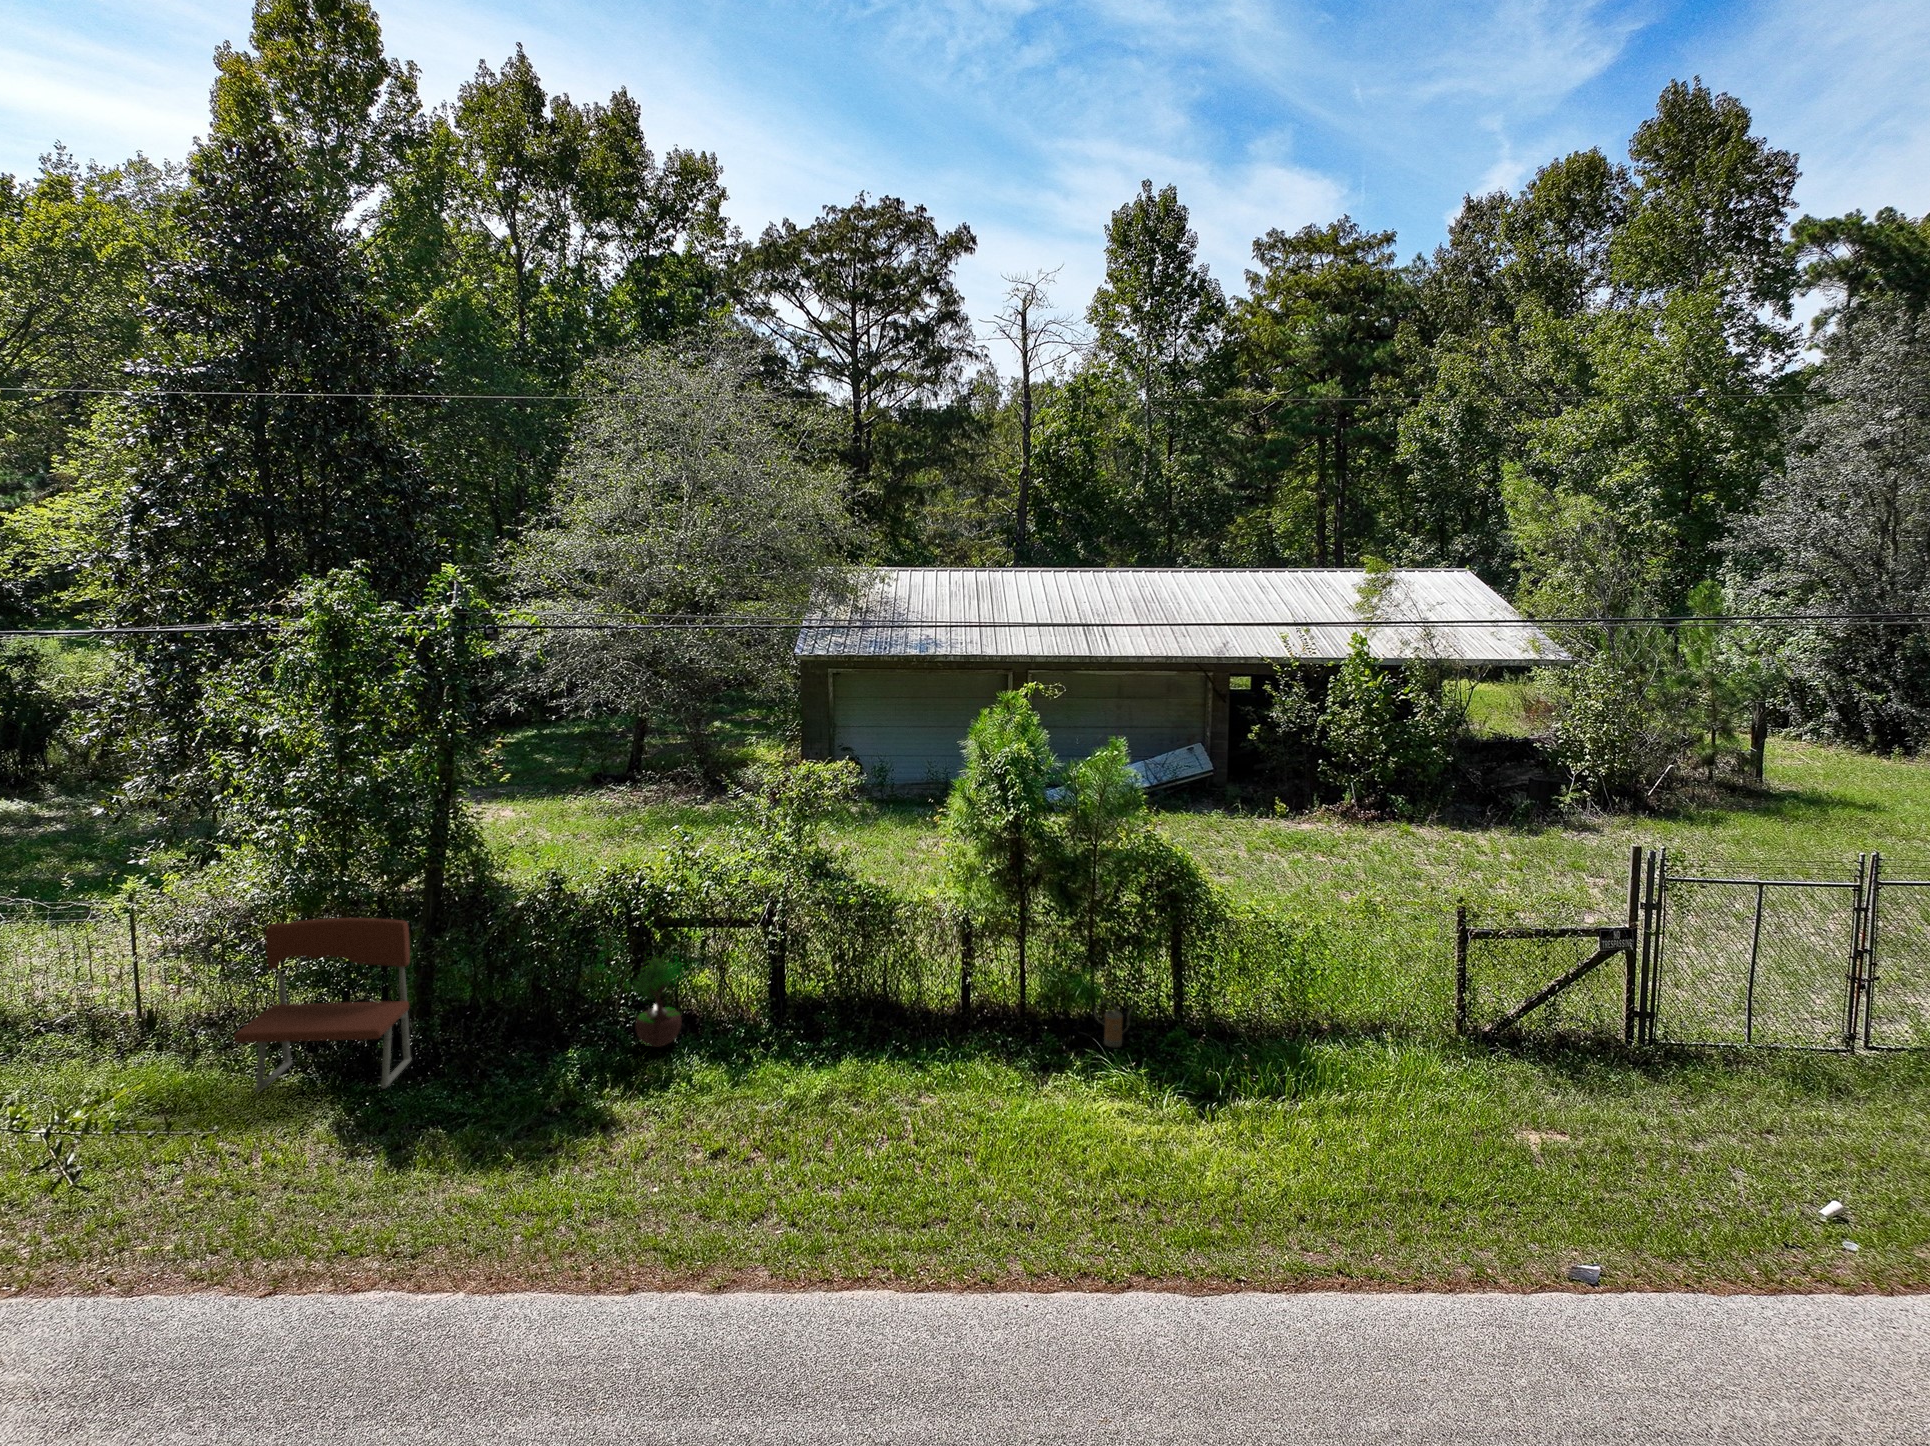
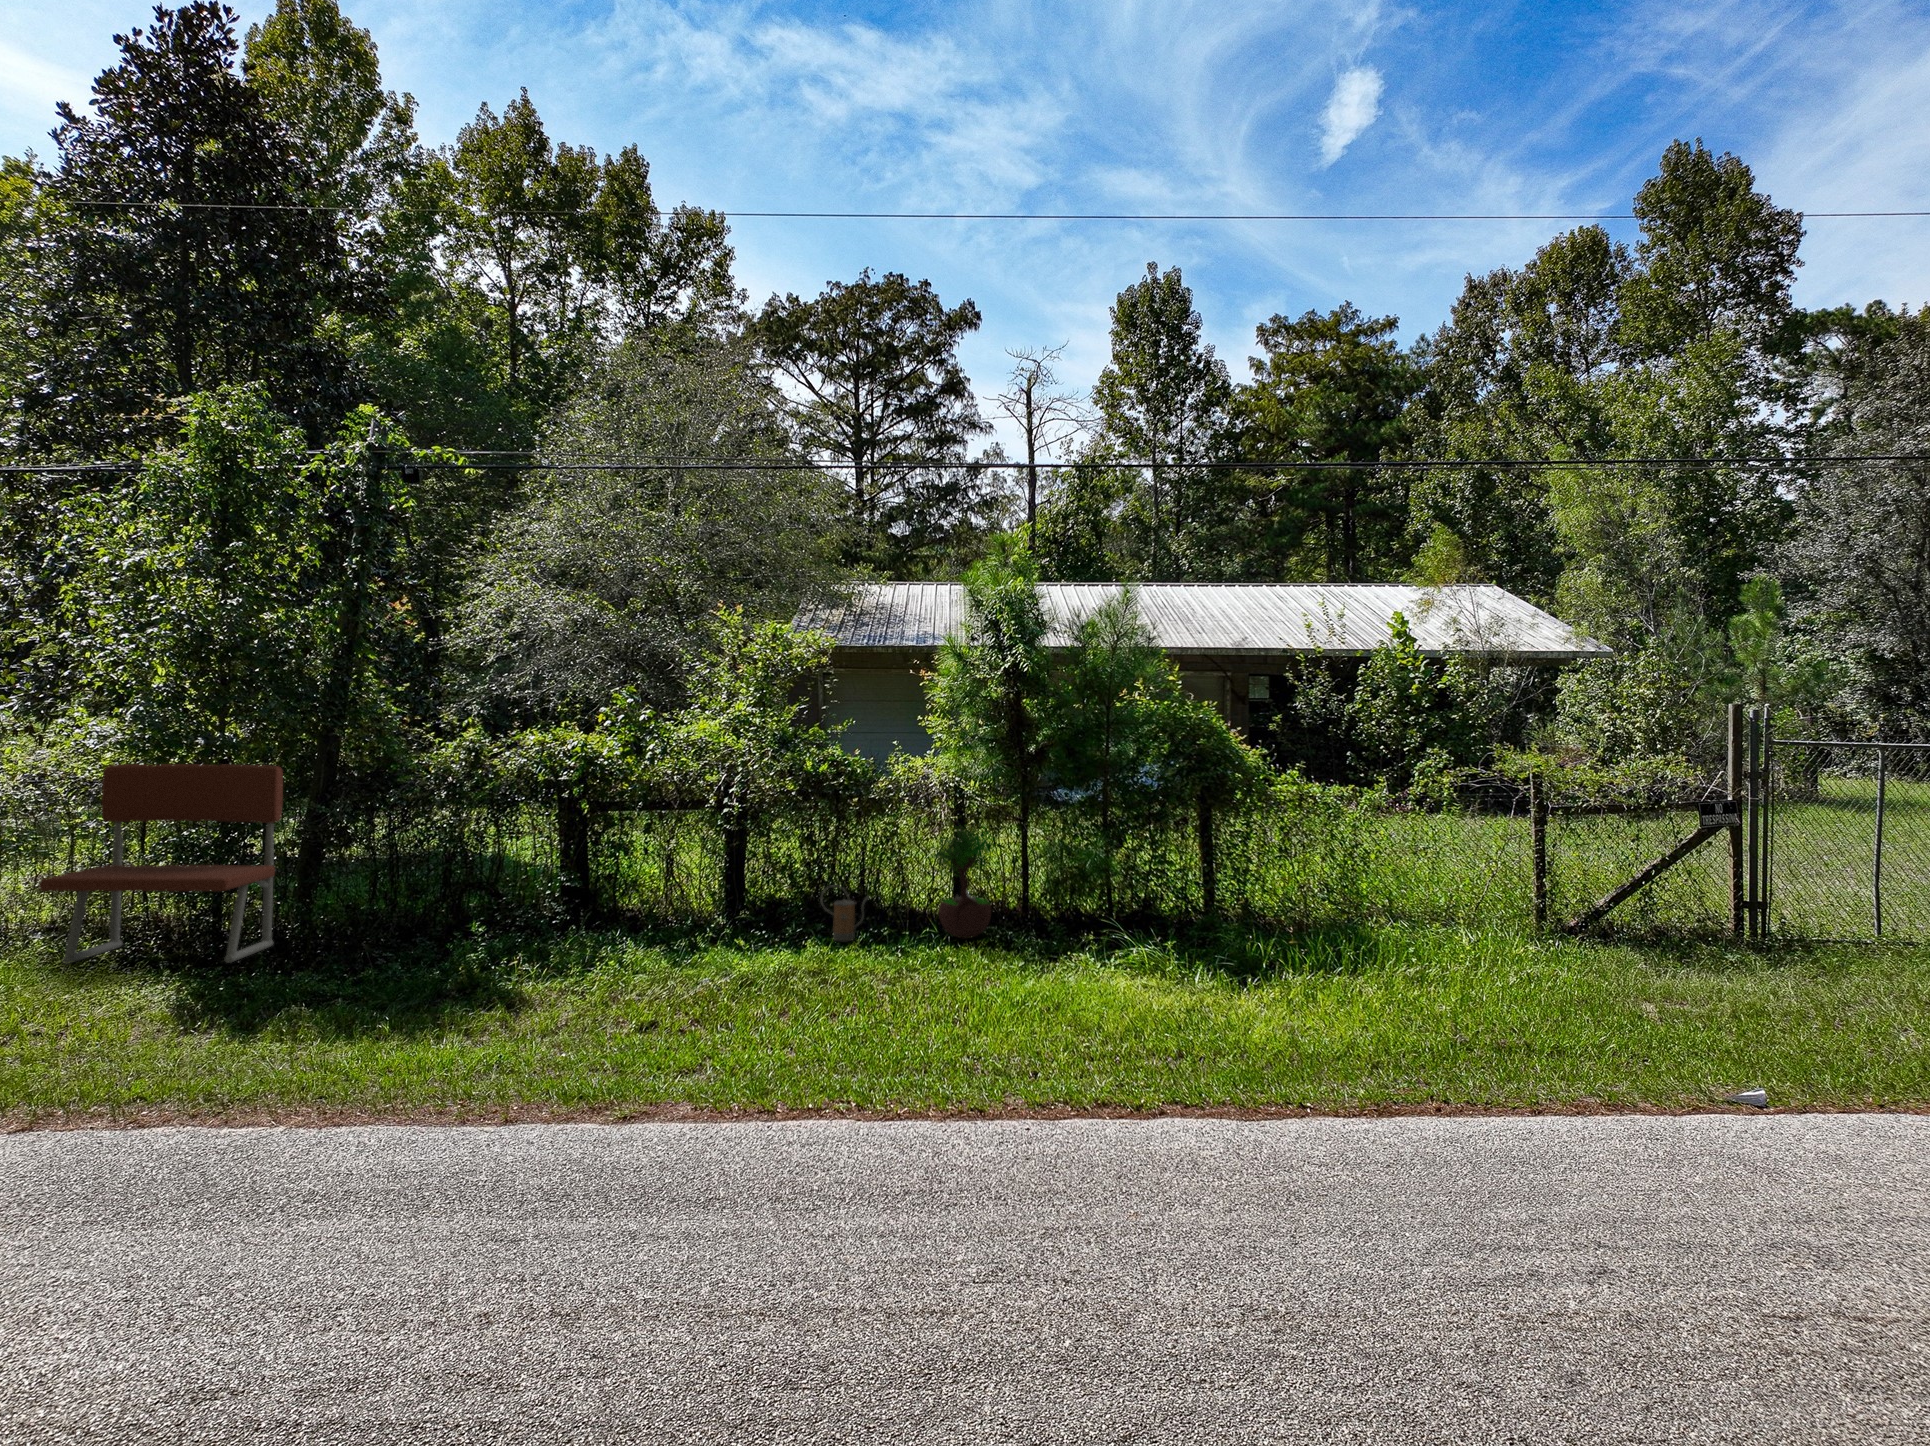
potted tree: present [626,956,684,1047] -> present [929,824,993,939]
watering can: present [1094,1001,1132,1047] -> present [820,885,868,941]

